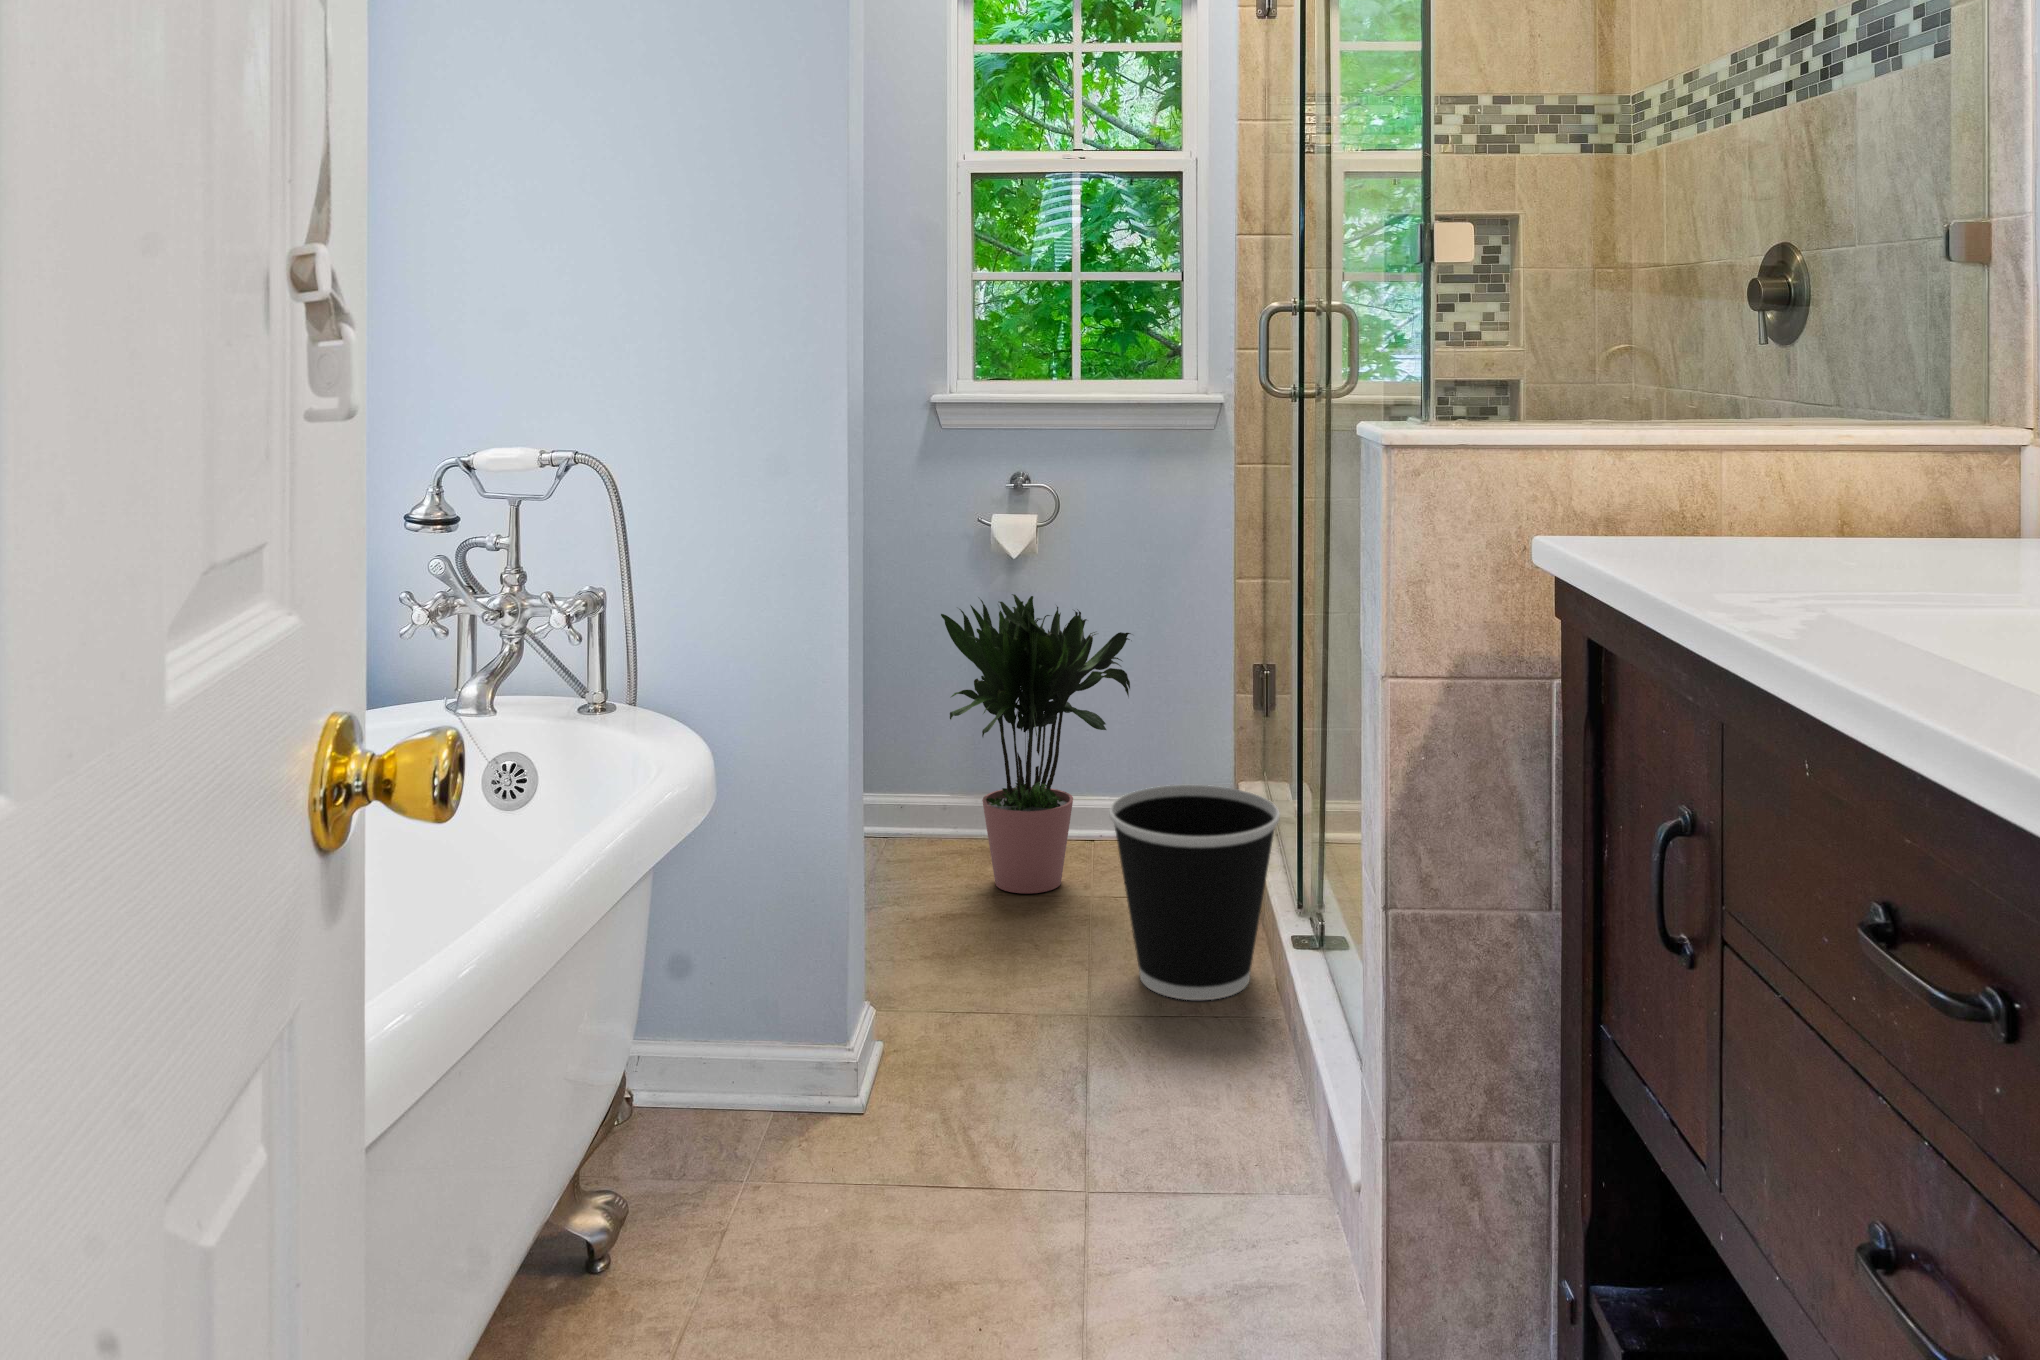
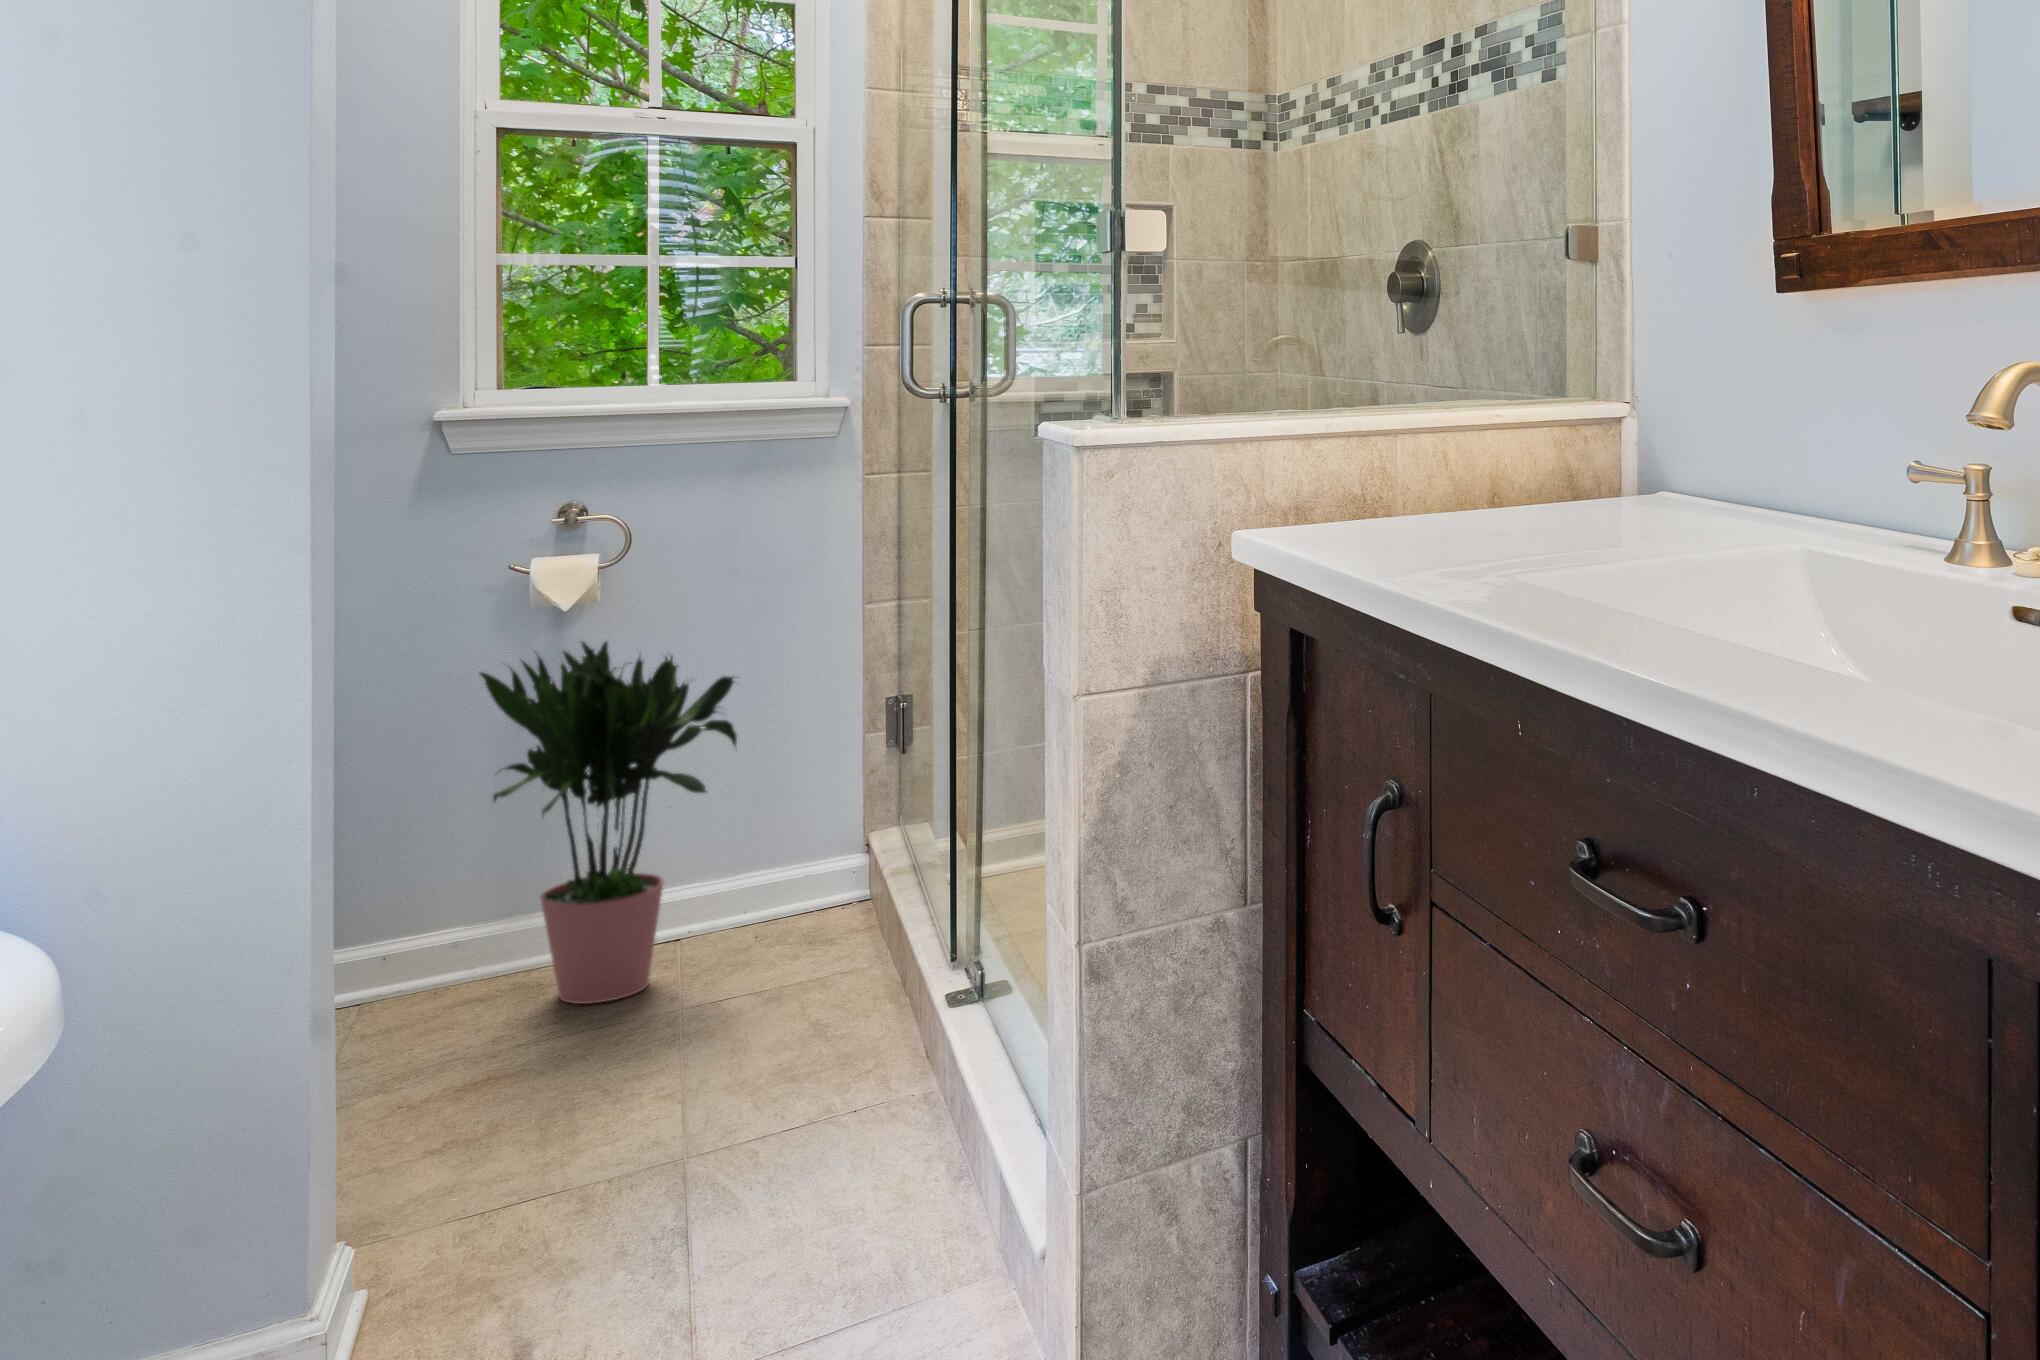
wastebasket: present [1109,785,1280,1000] -> none [717,840,924,1084]

